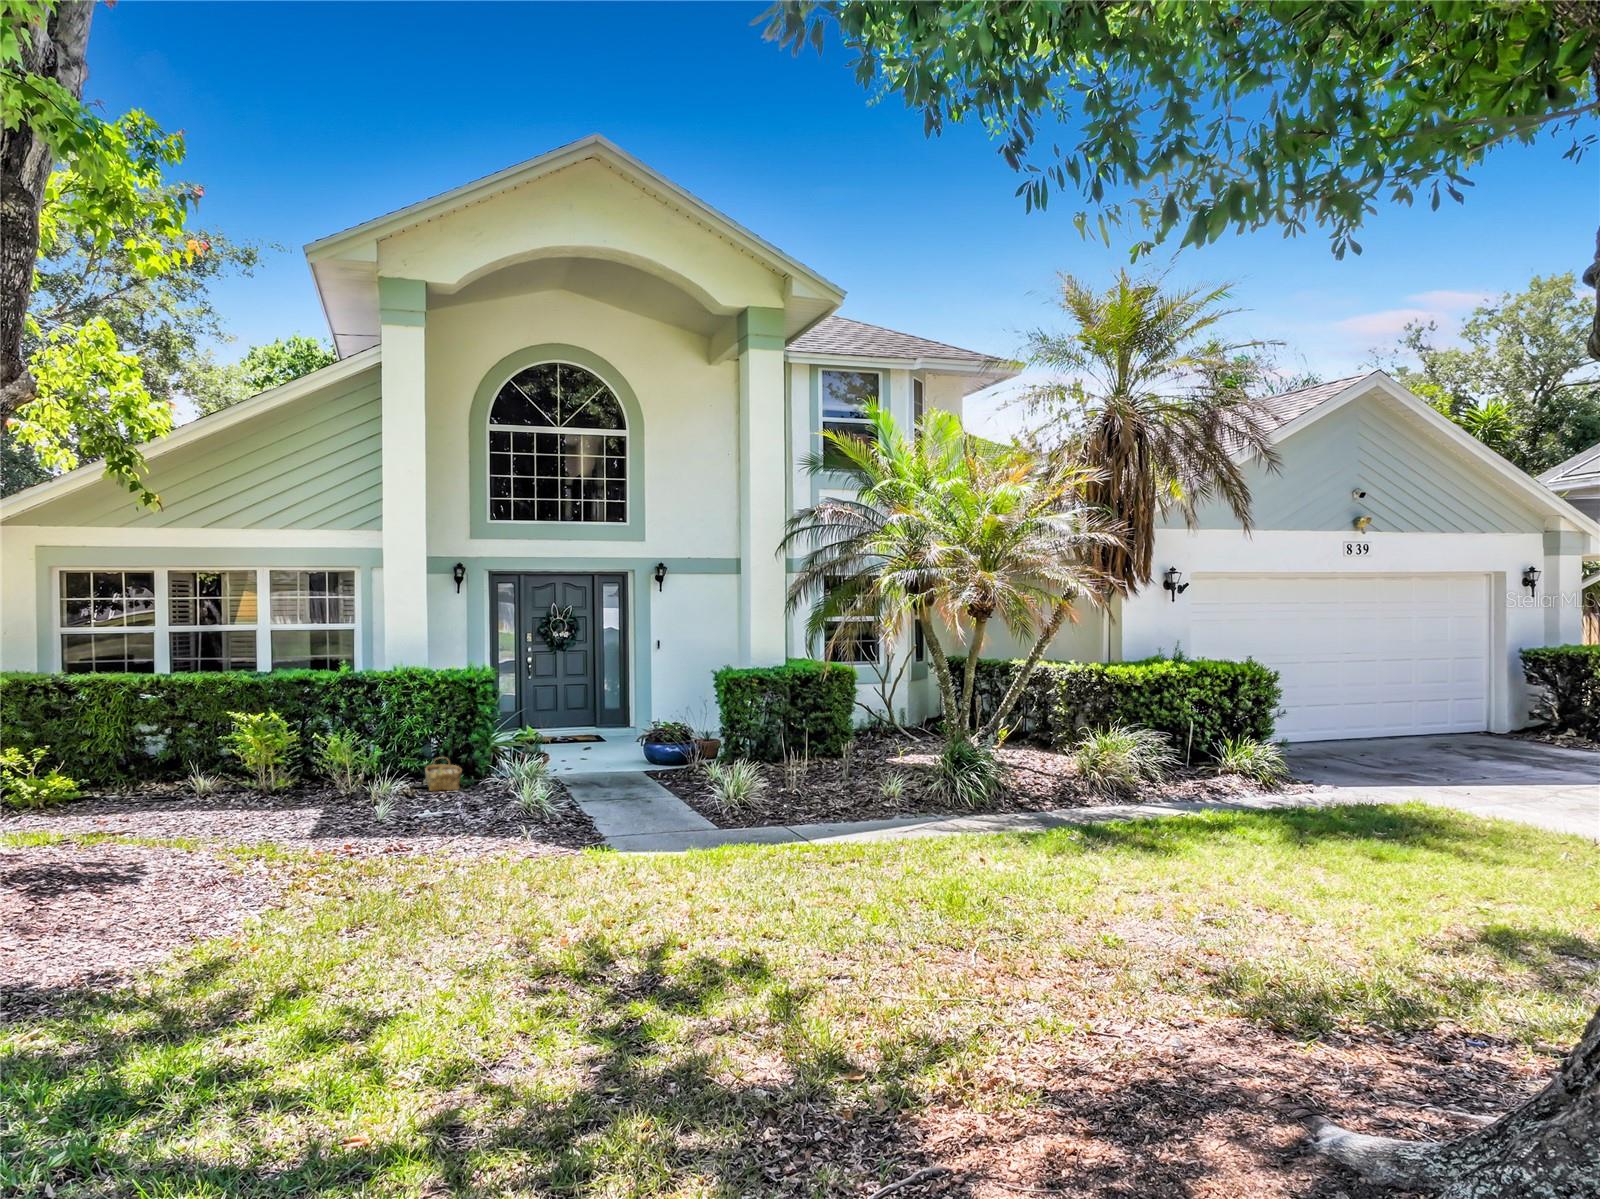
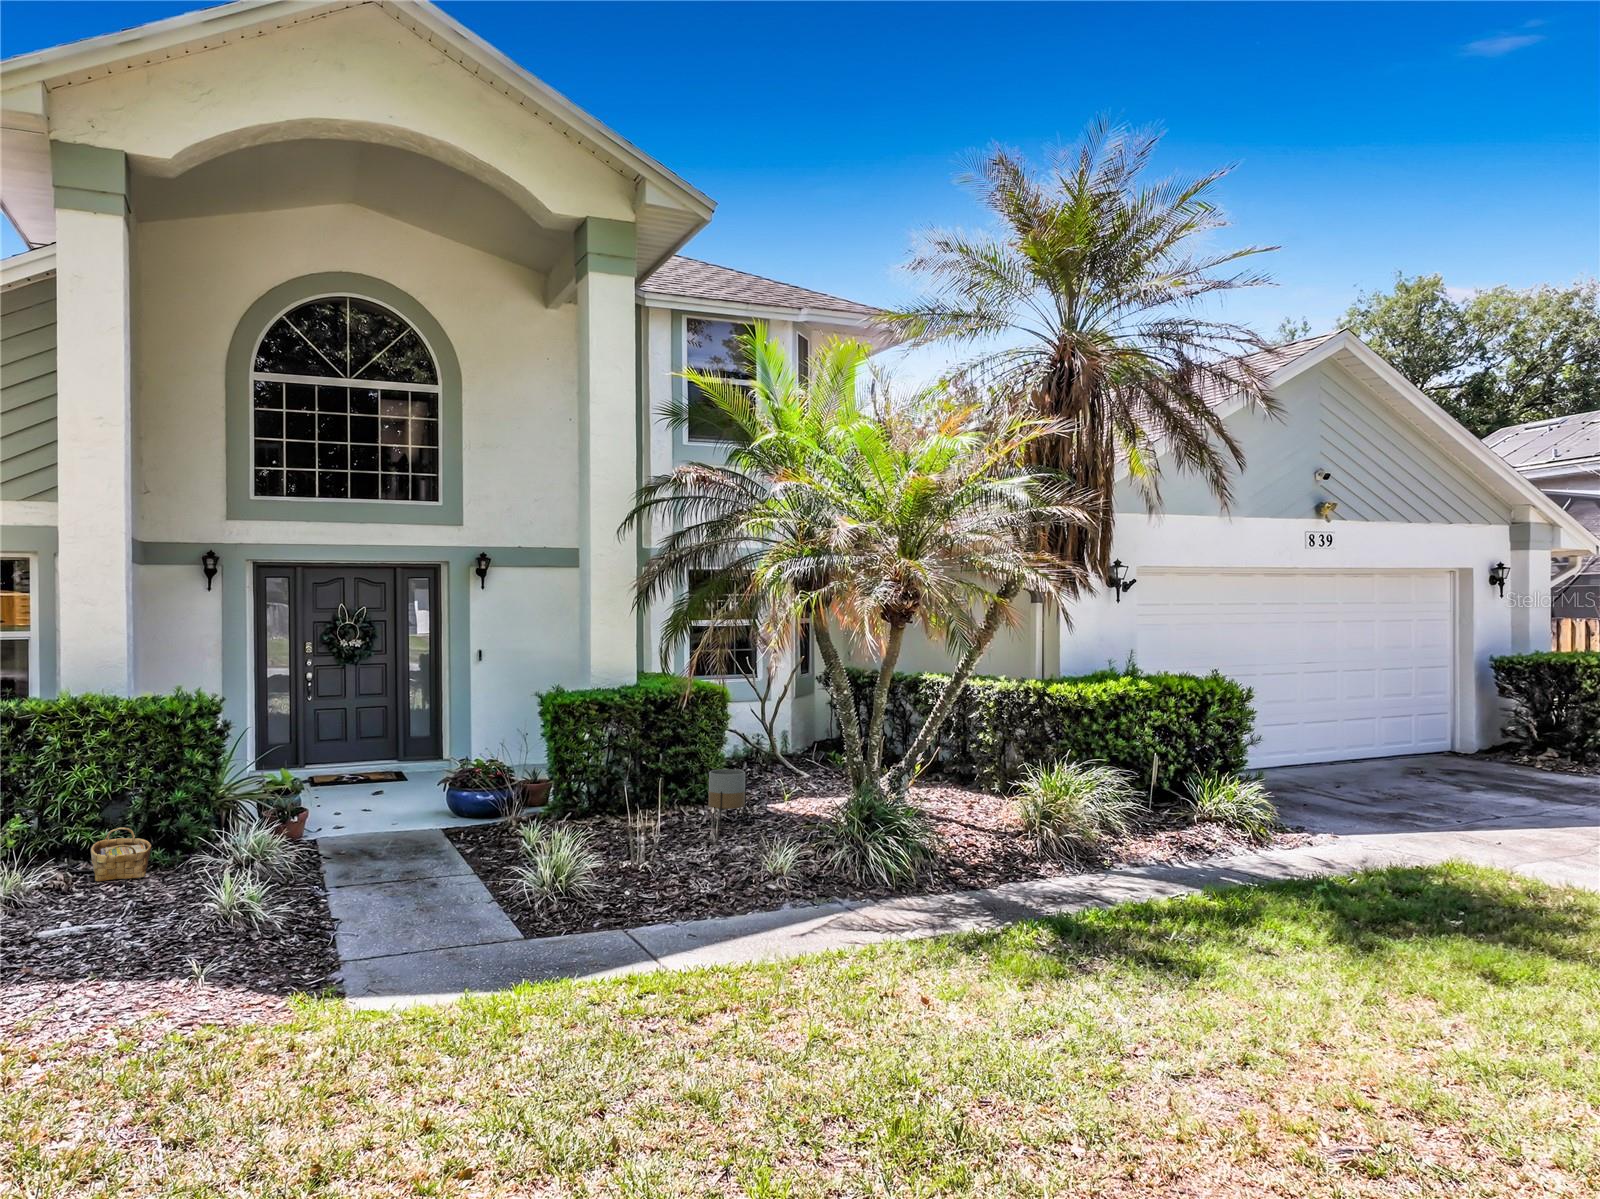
planter: none [840,729,869,772] -> present [708,769,746,827]

